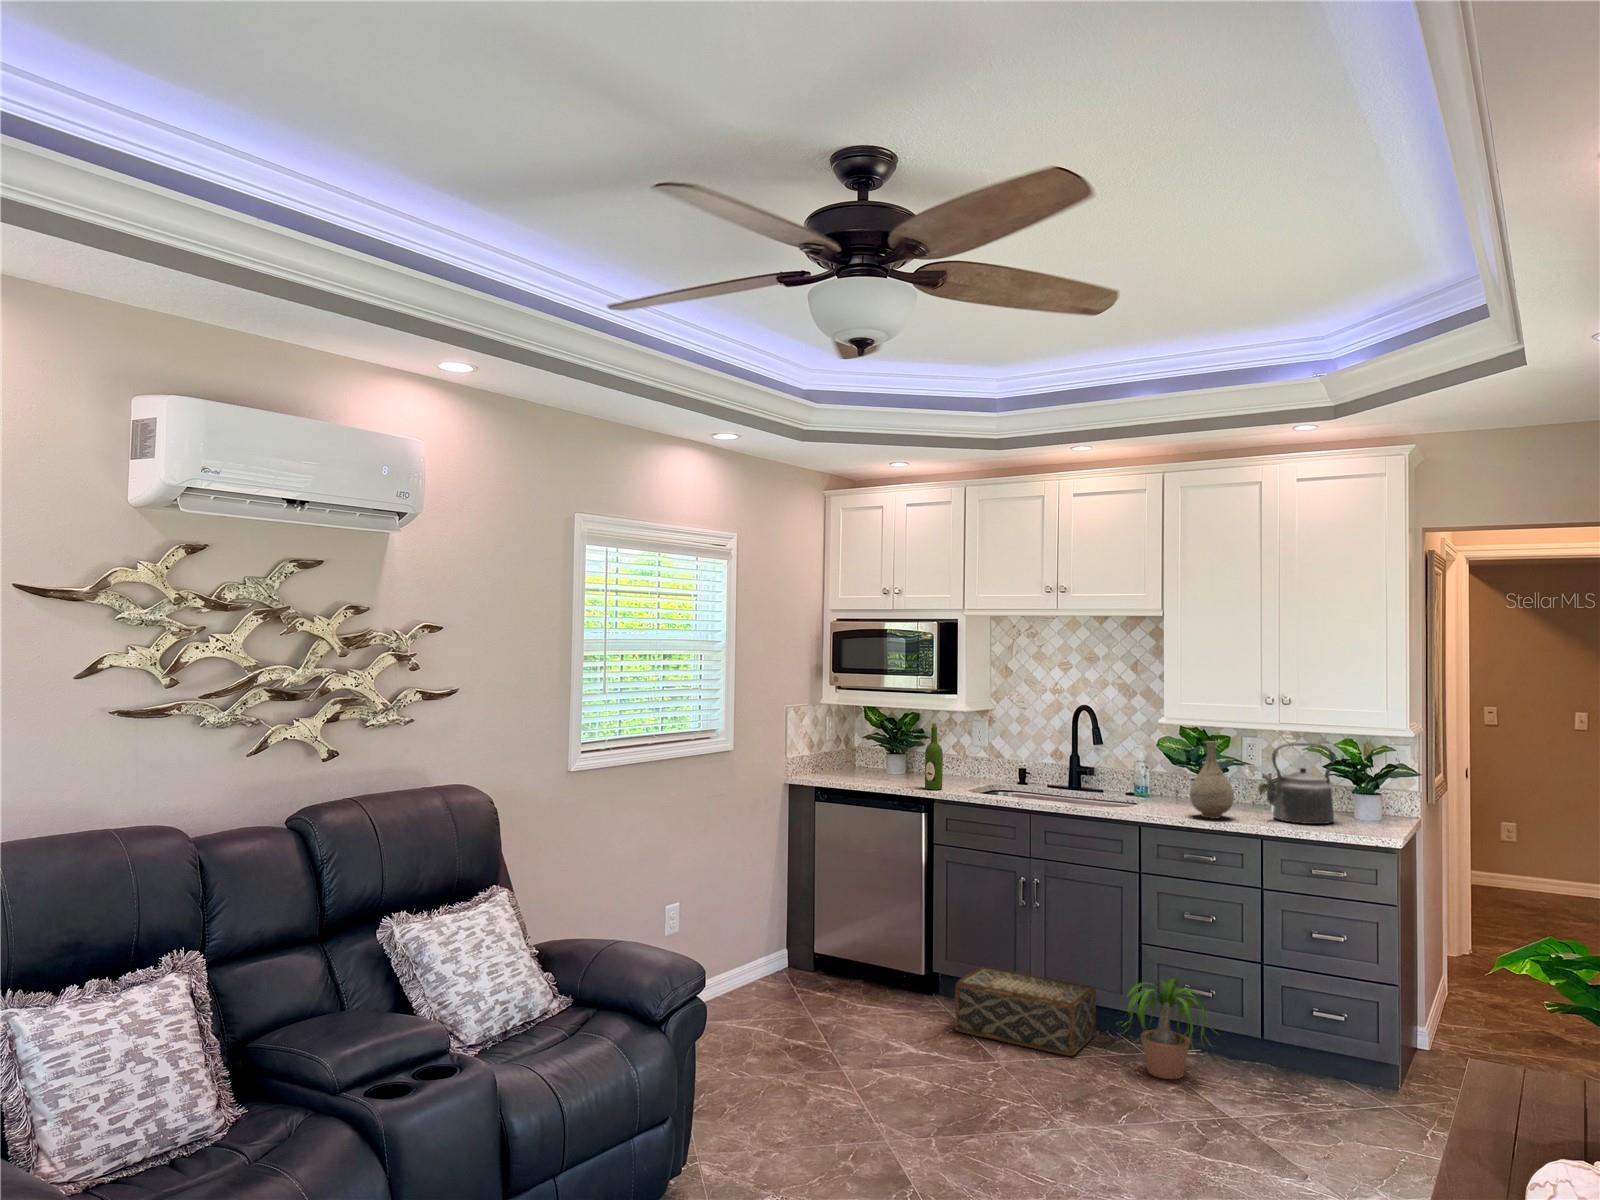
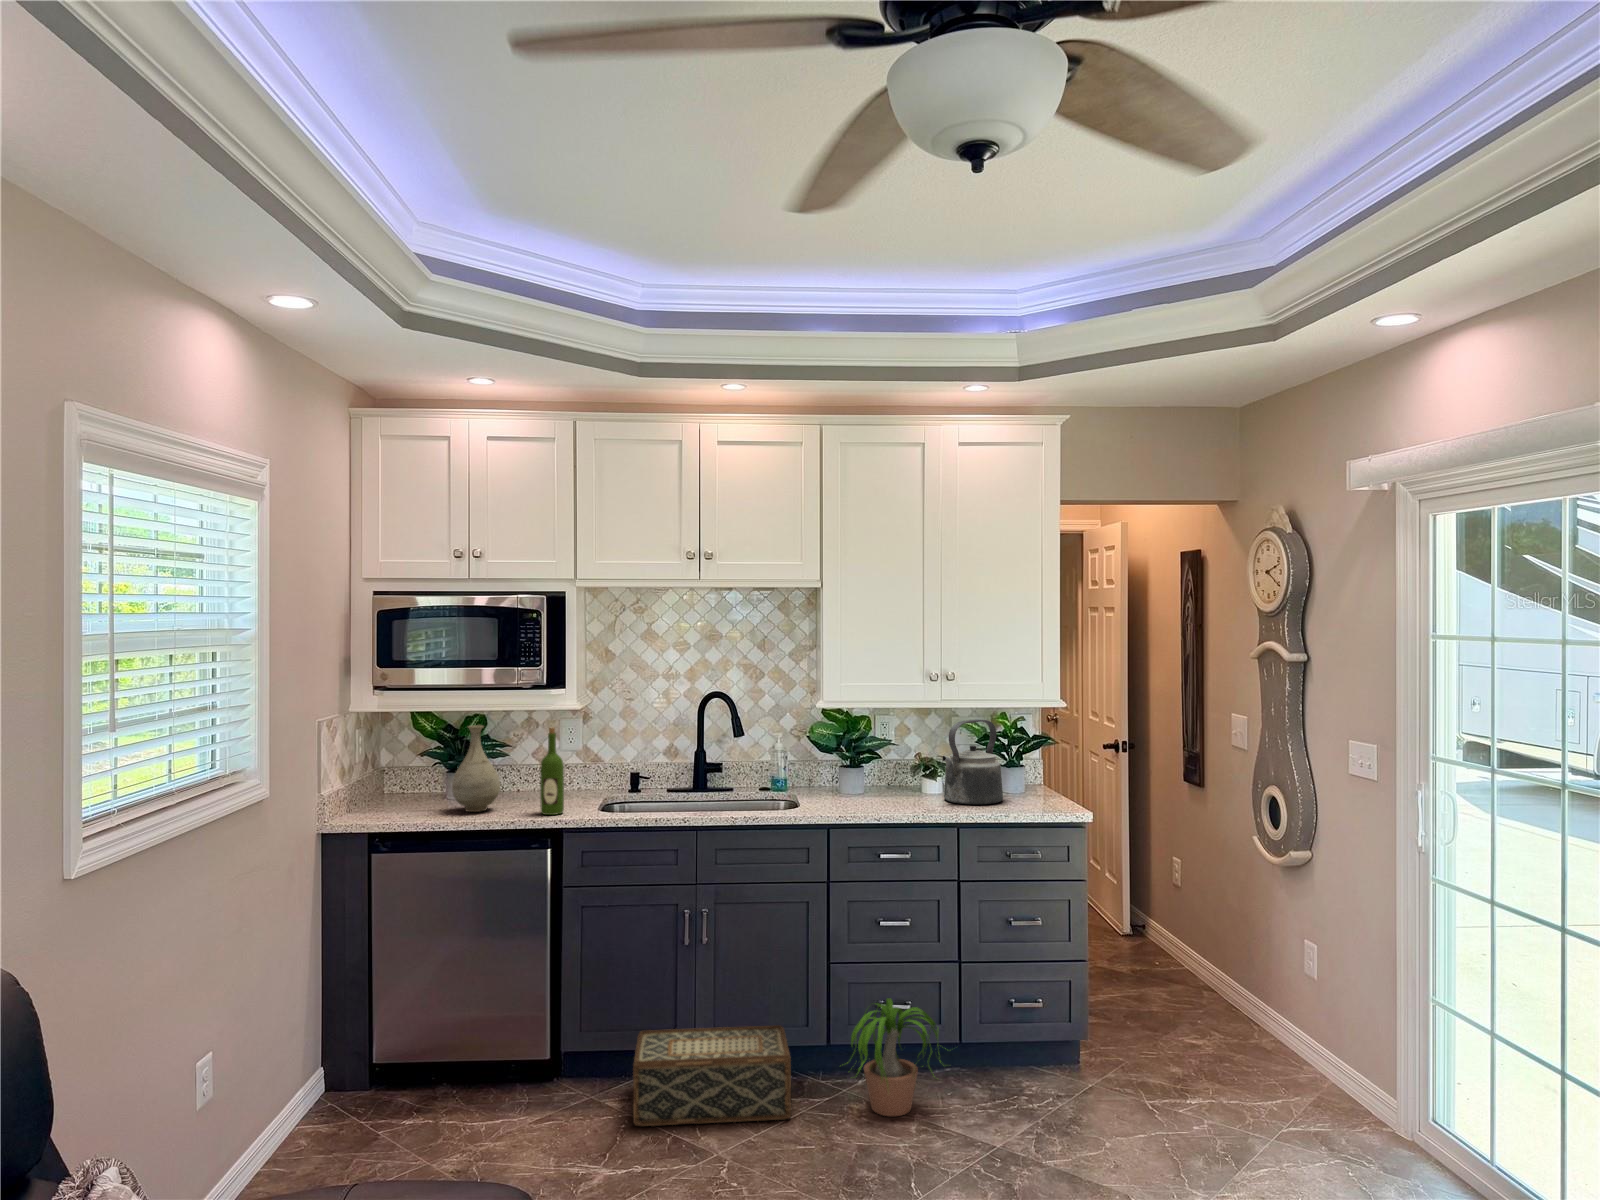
vase: present [1190,741,1234,819] -> present [452,725,500,812]

